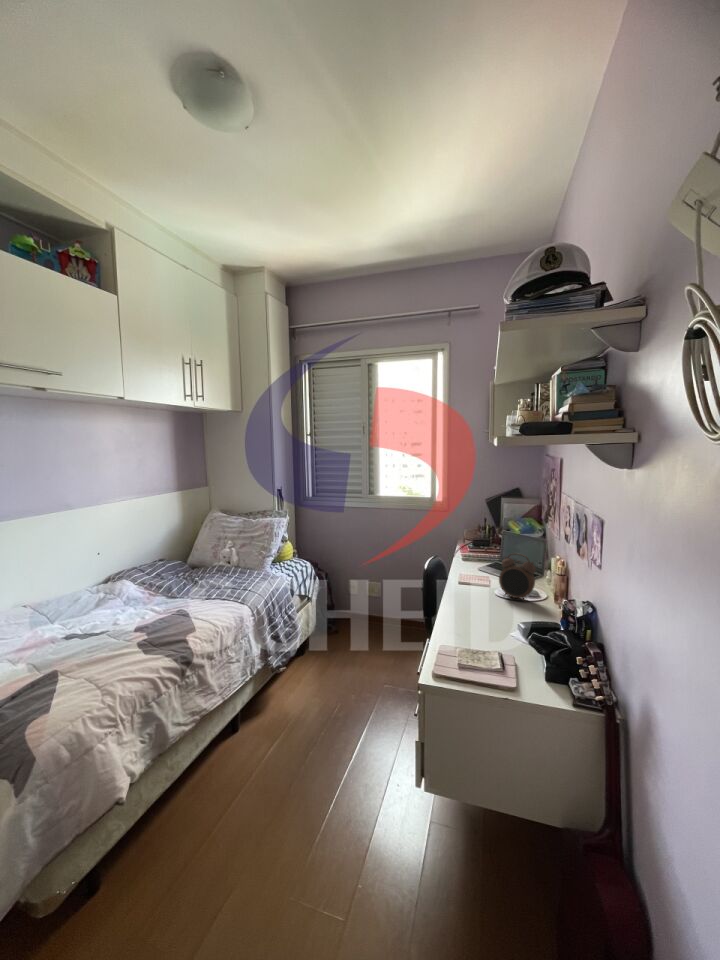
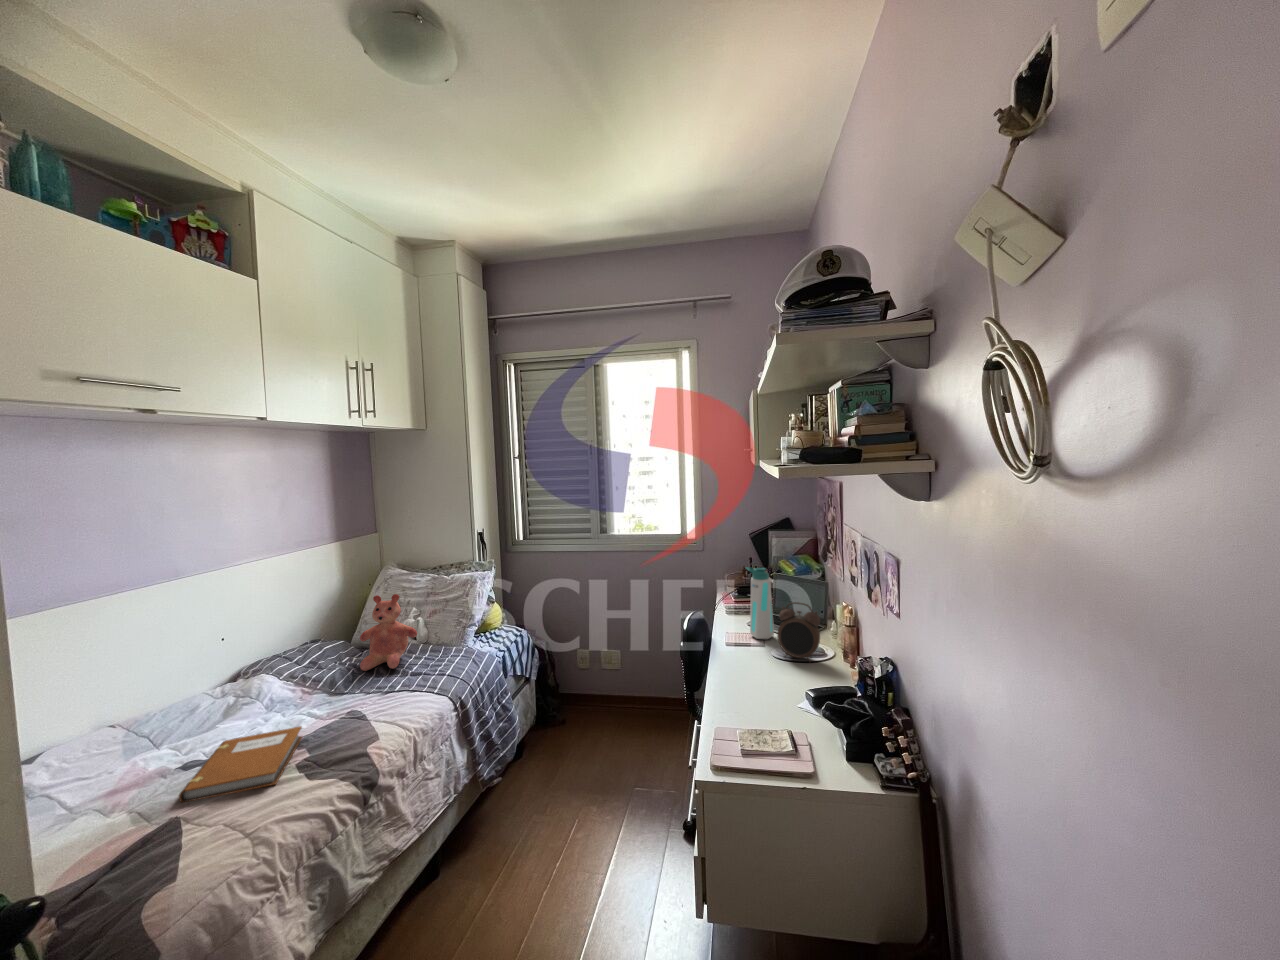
water bottle: none [477,523,498,582] -> present [746,567,774,639]
teddy bear: none [189,530,229,583] -> present [360,594,417,671]
notebook: none [60,617,144,662] -> present [179,727,302,802]

